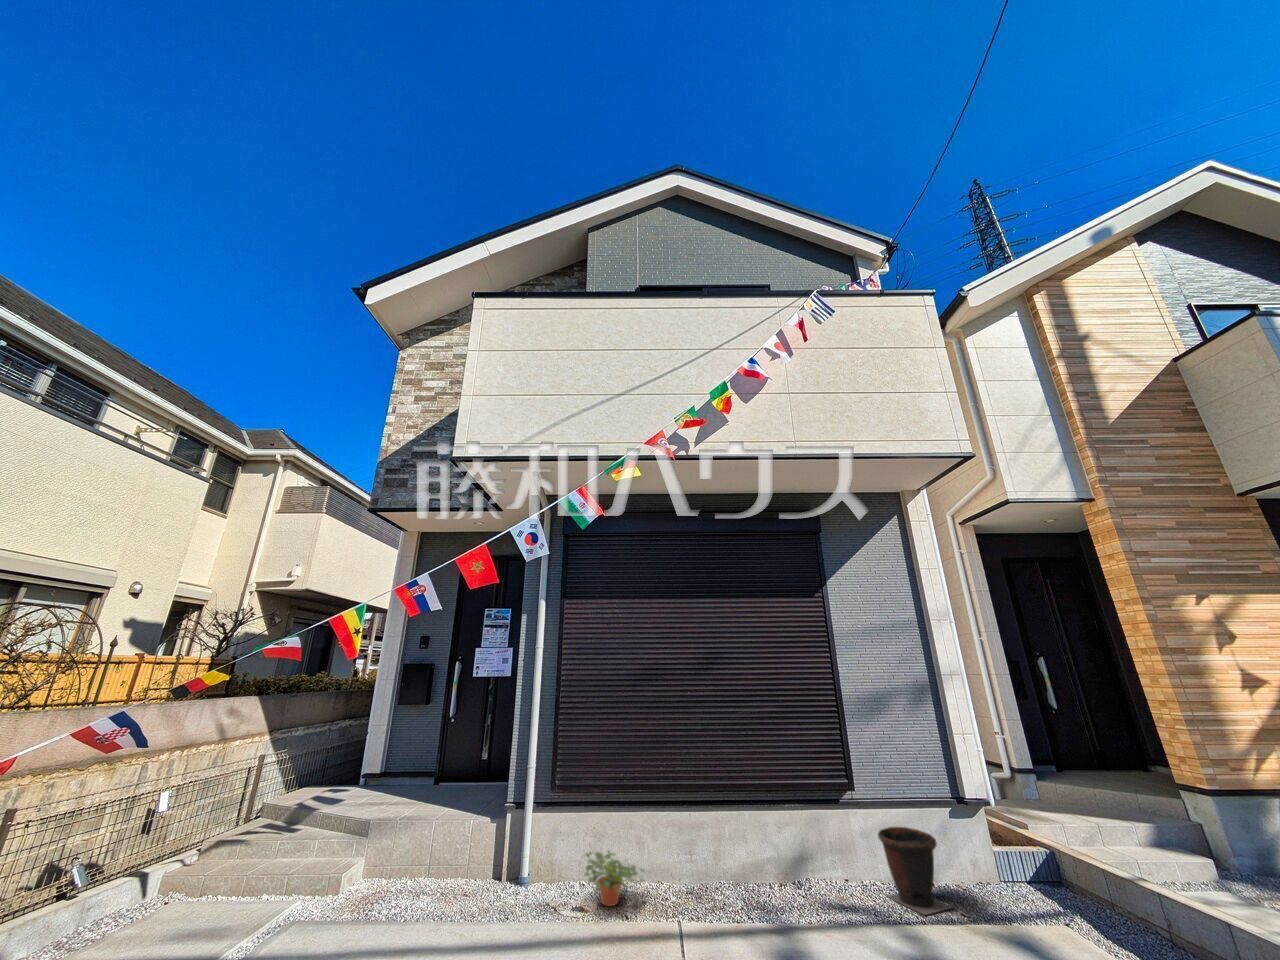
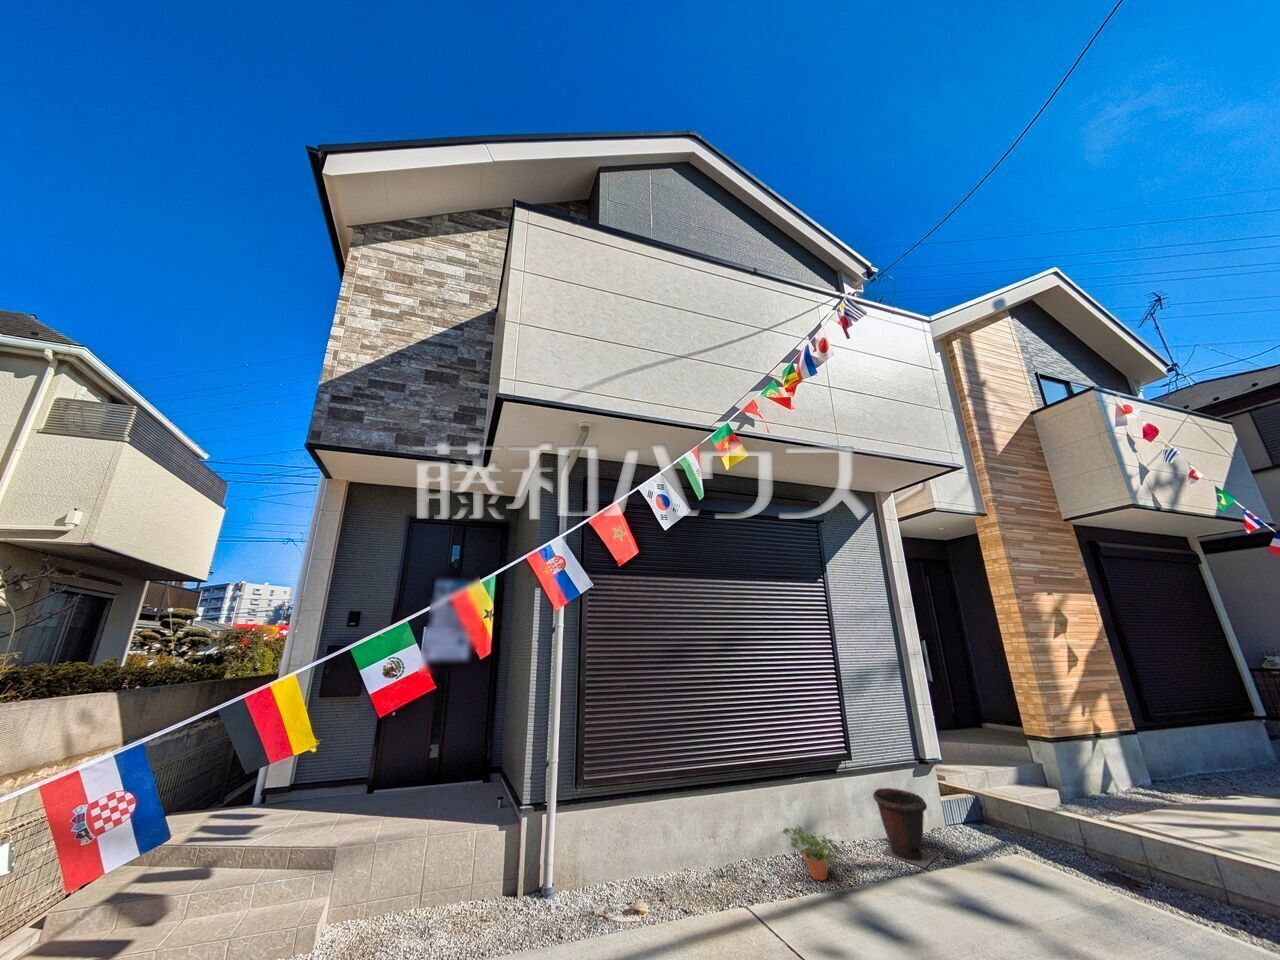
potted plant: present [585,850,645,906] -> present [783,826,851,880]

